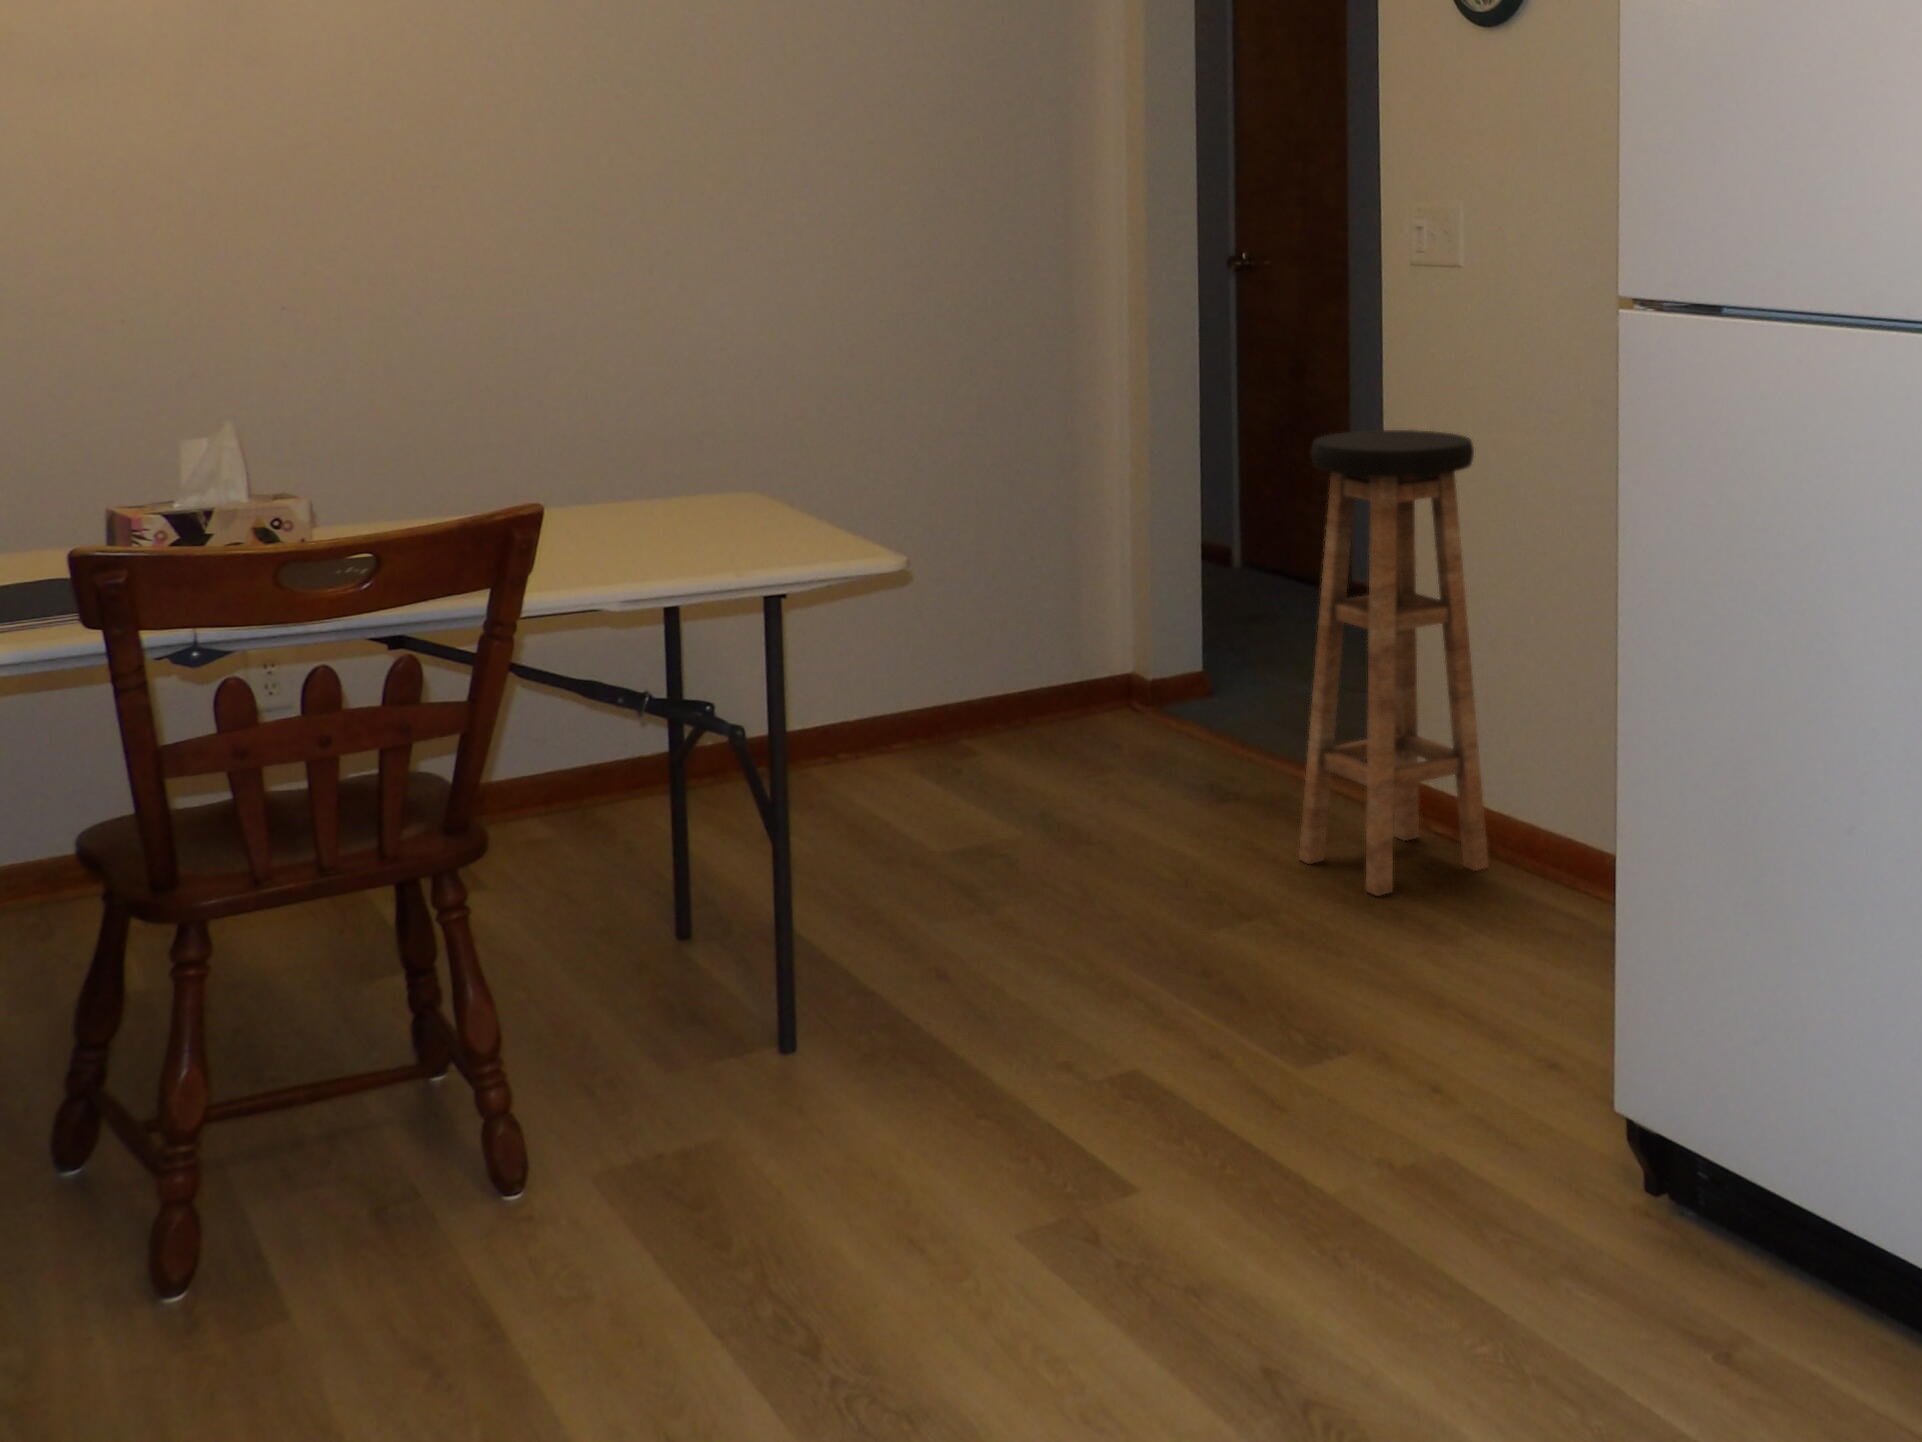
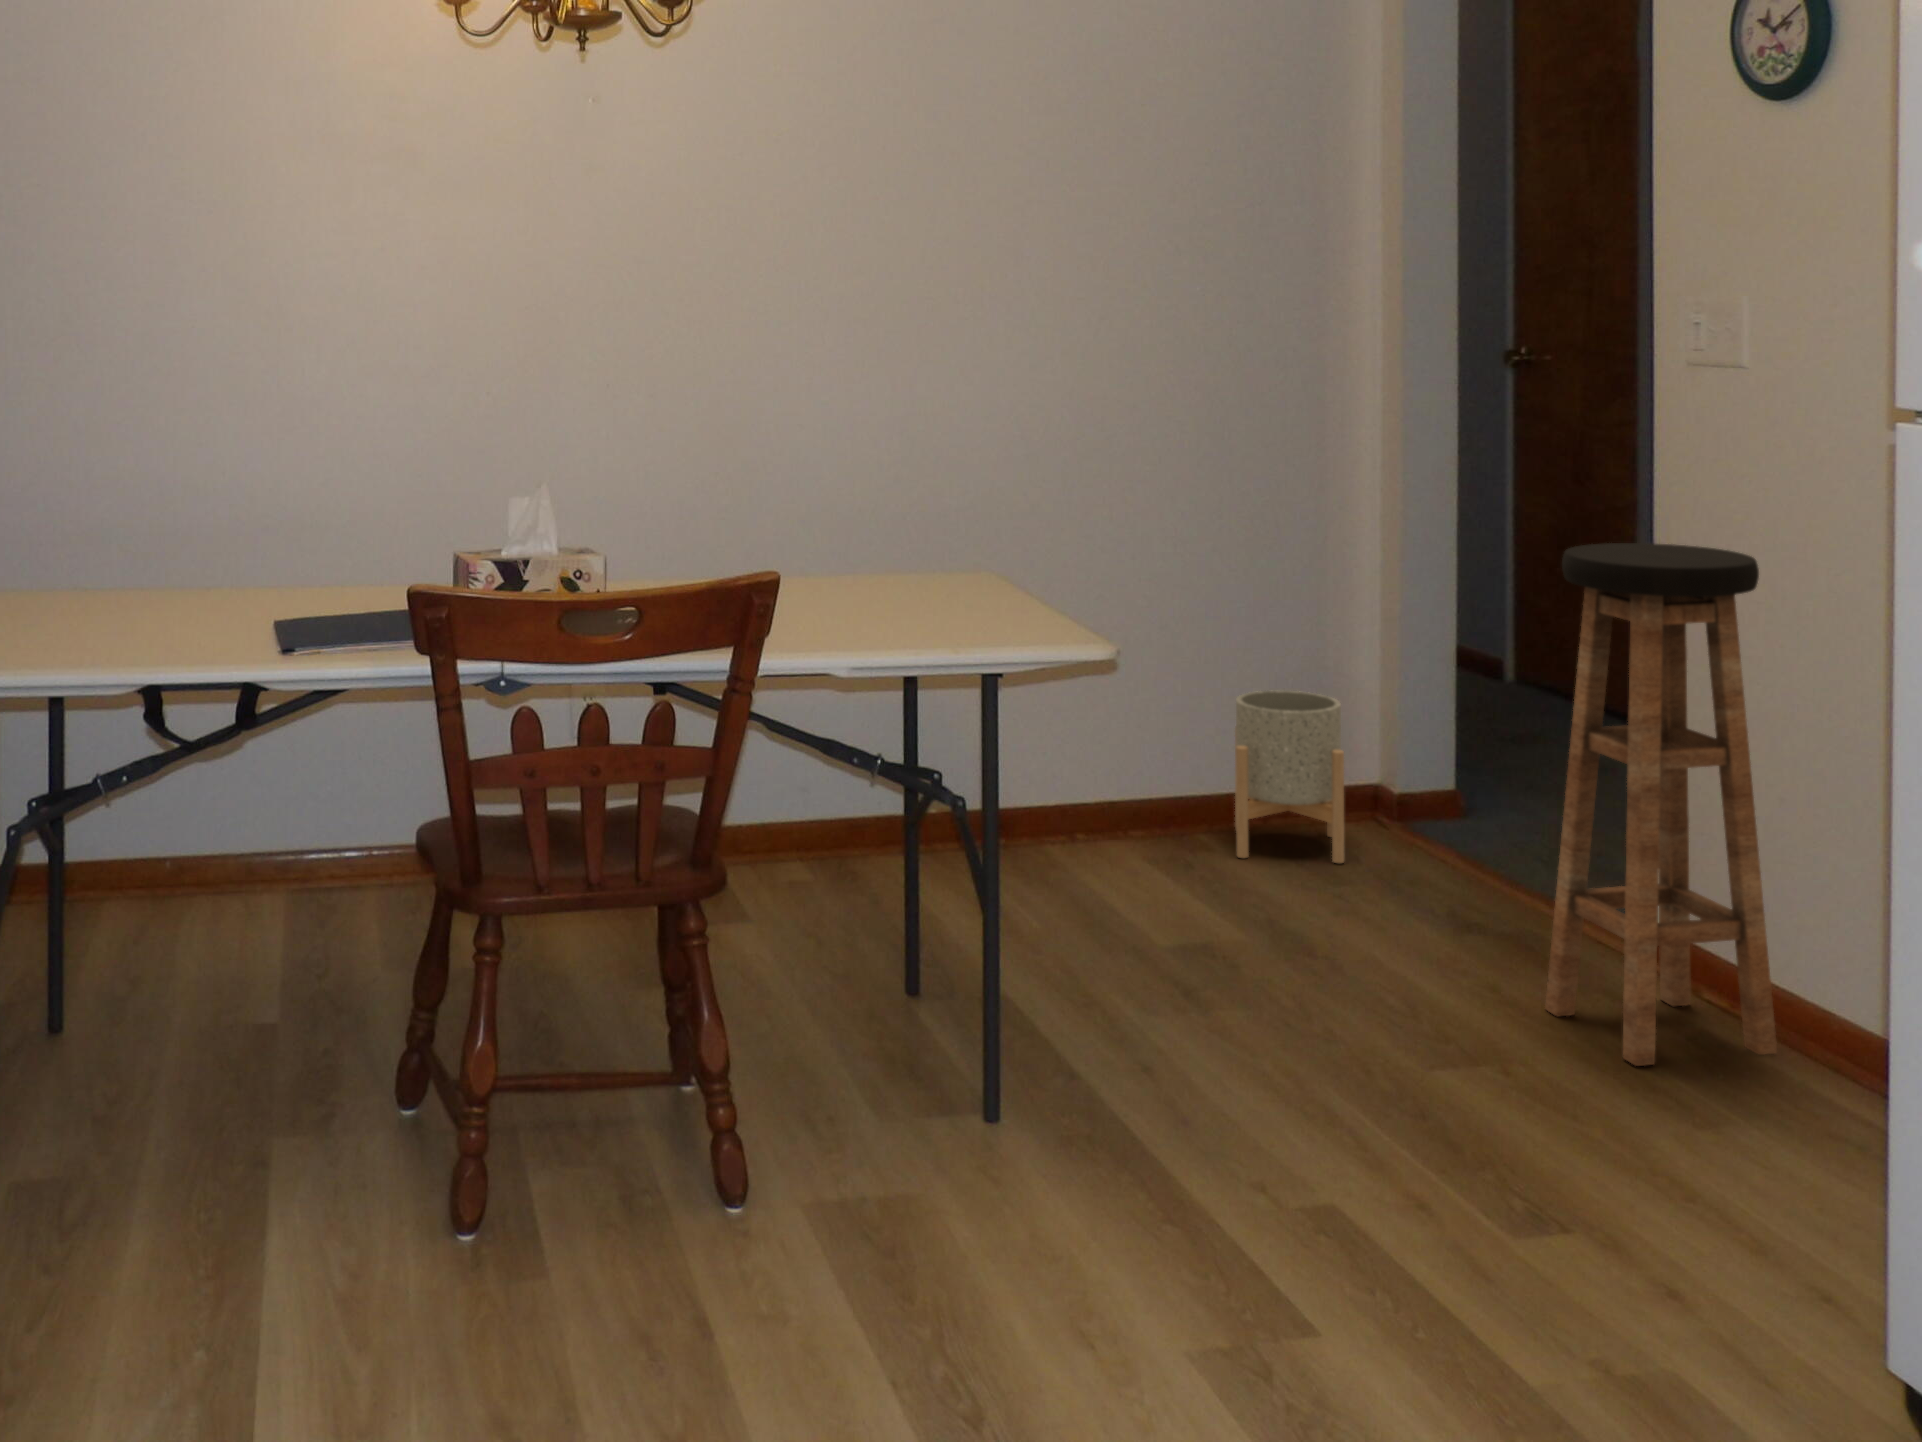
planter: none [1003,593,1111,760] -> present [1235,691,1344,863]

